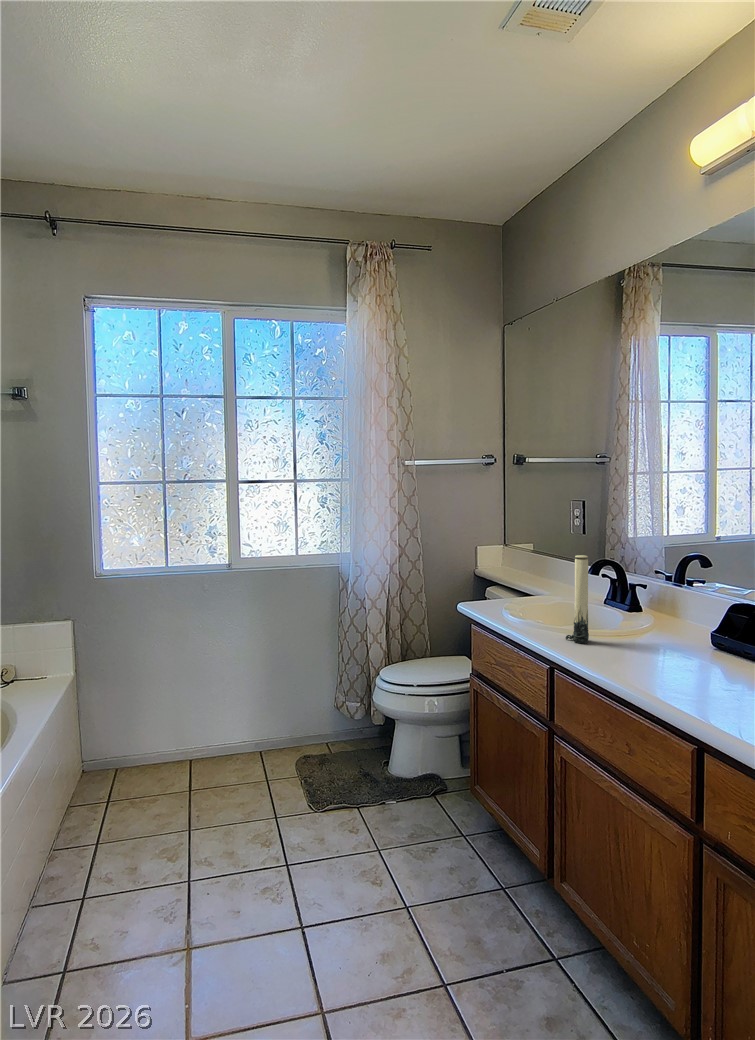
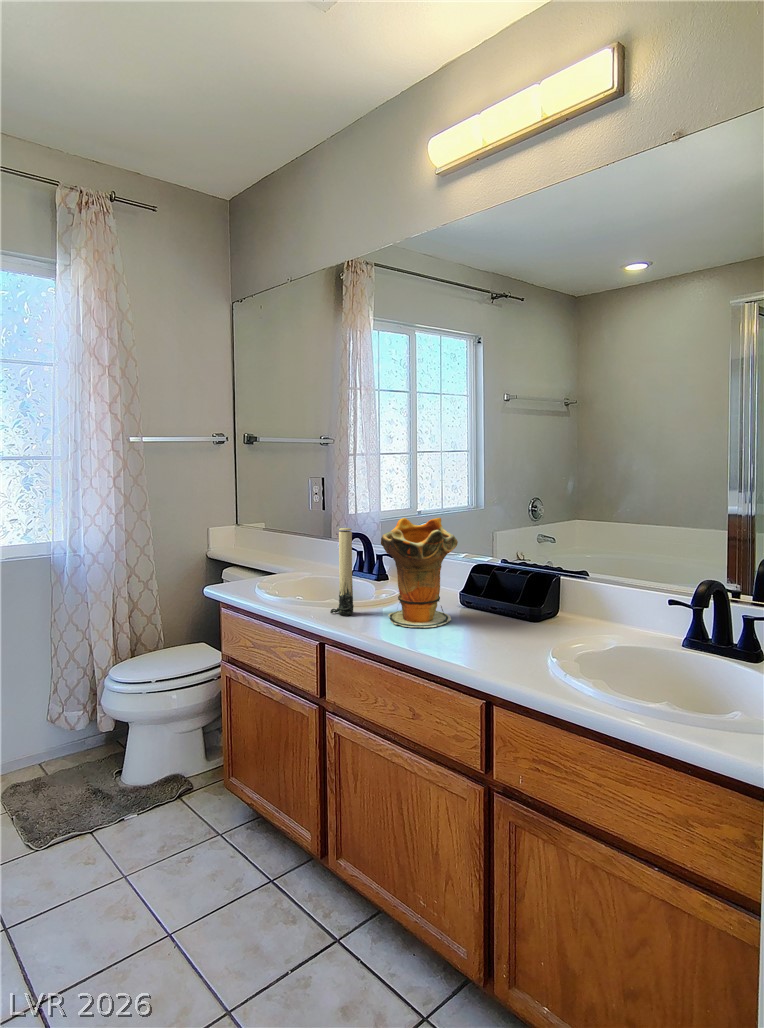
decorative vase: none [615,548,701,665] -> present [381,518,458,628]

